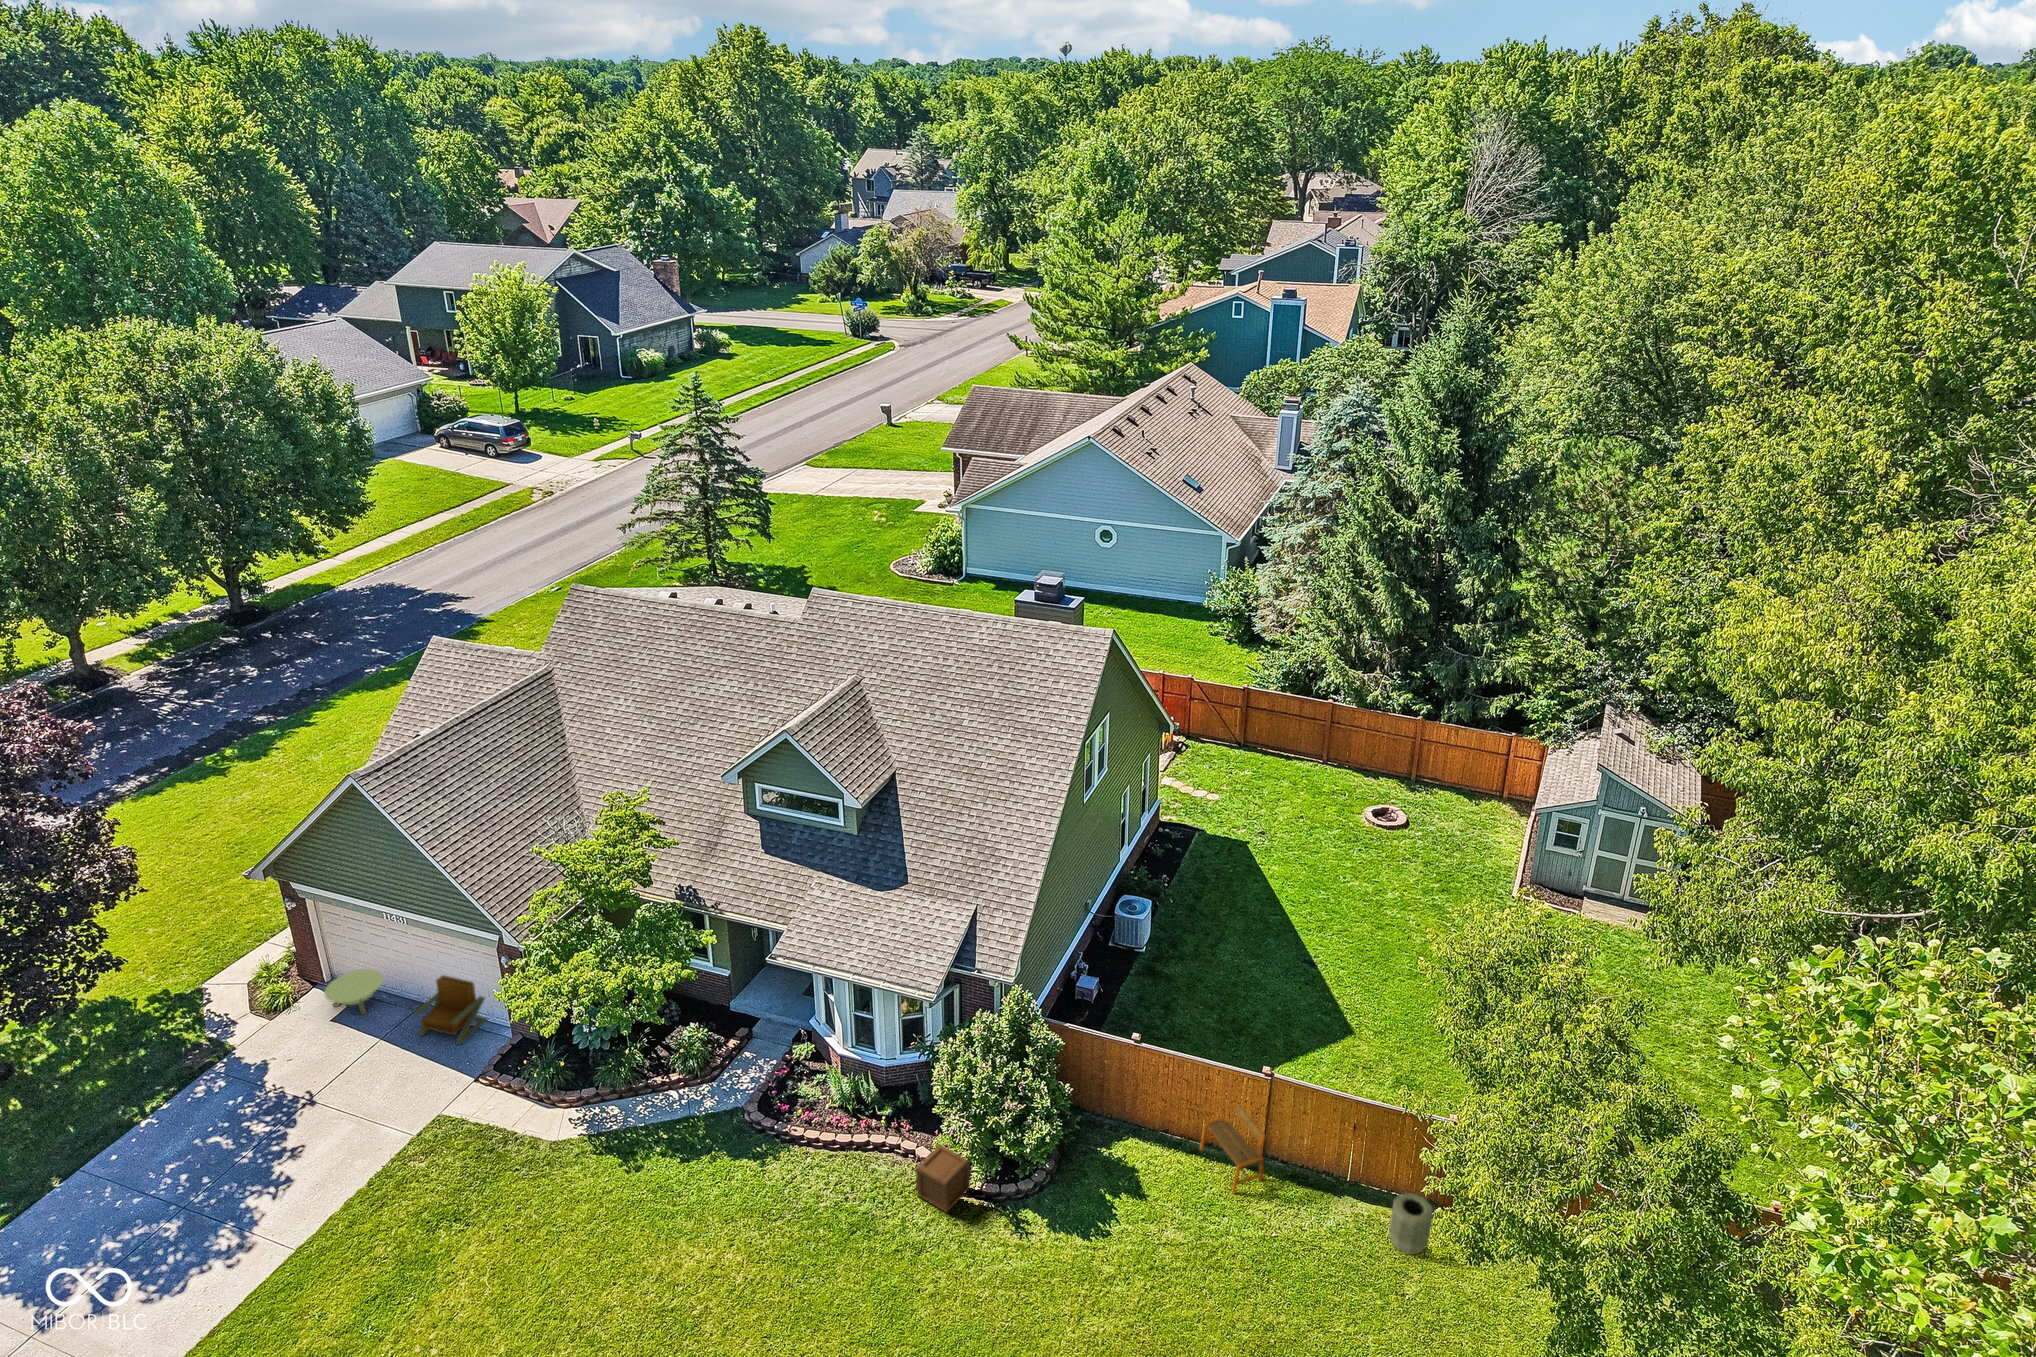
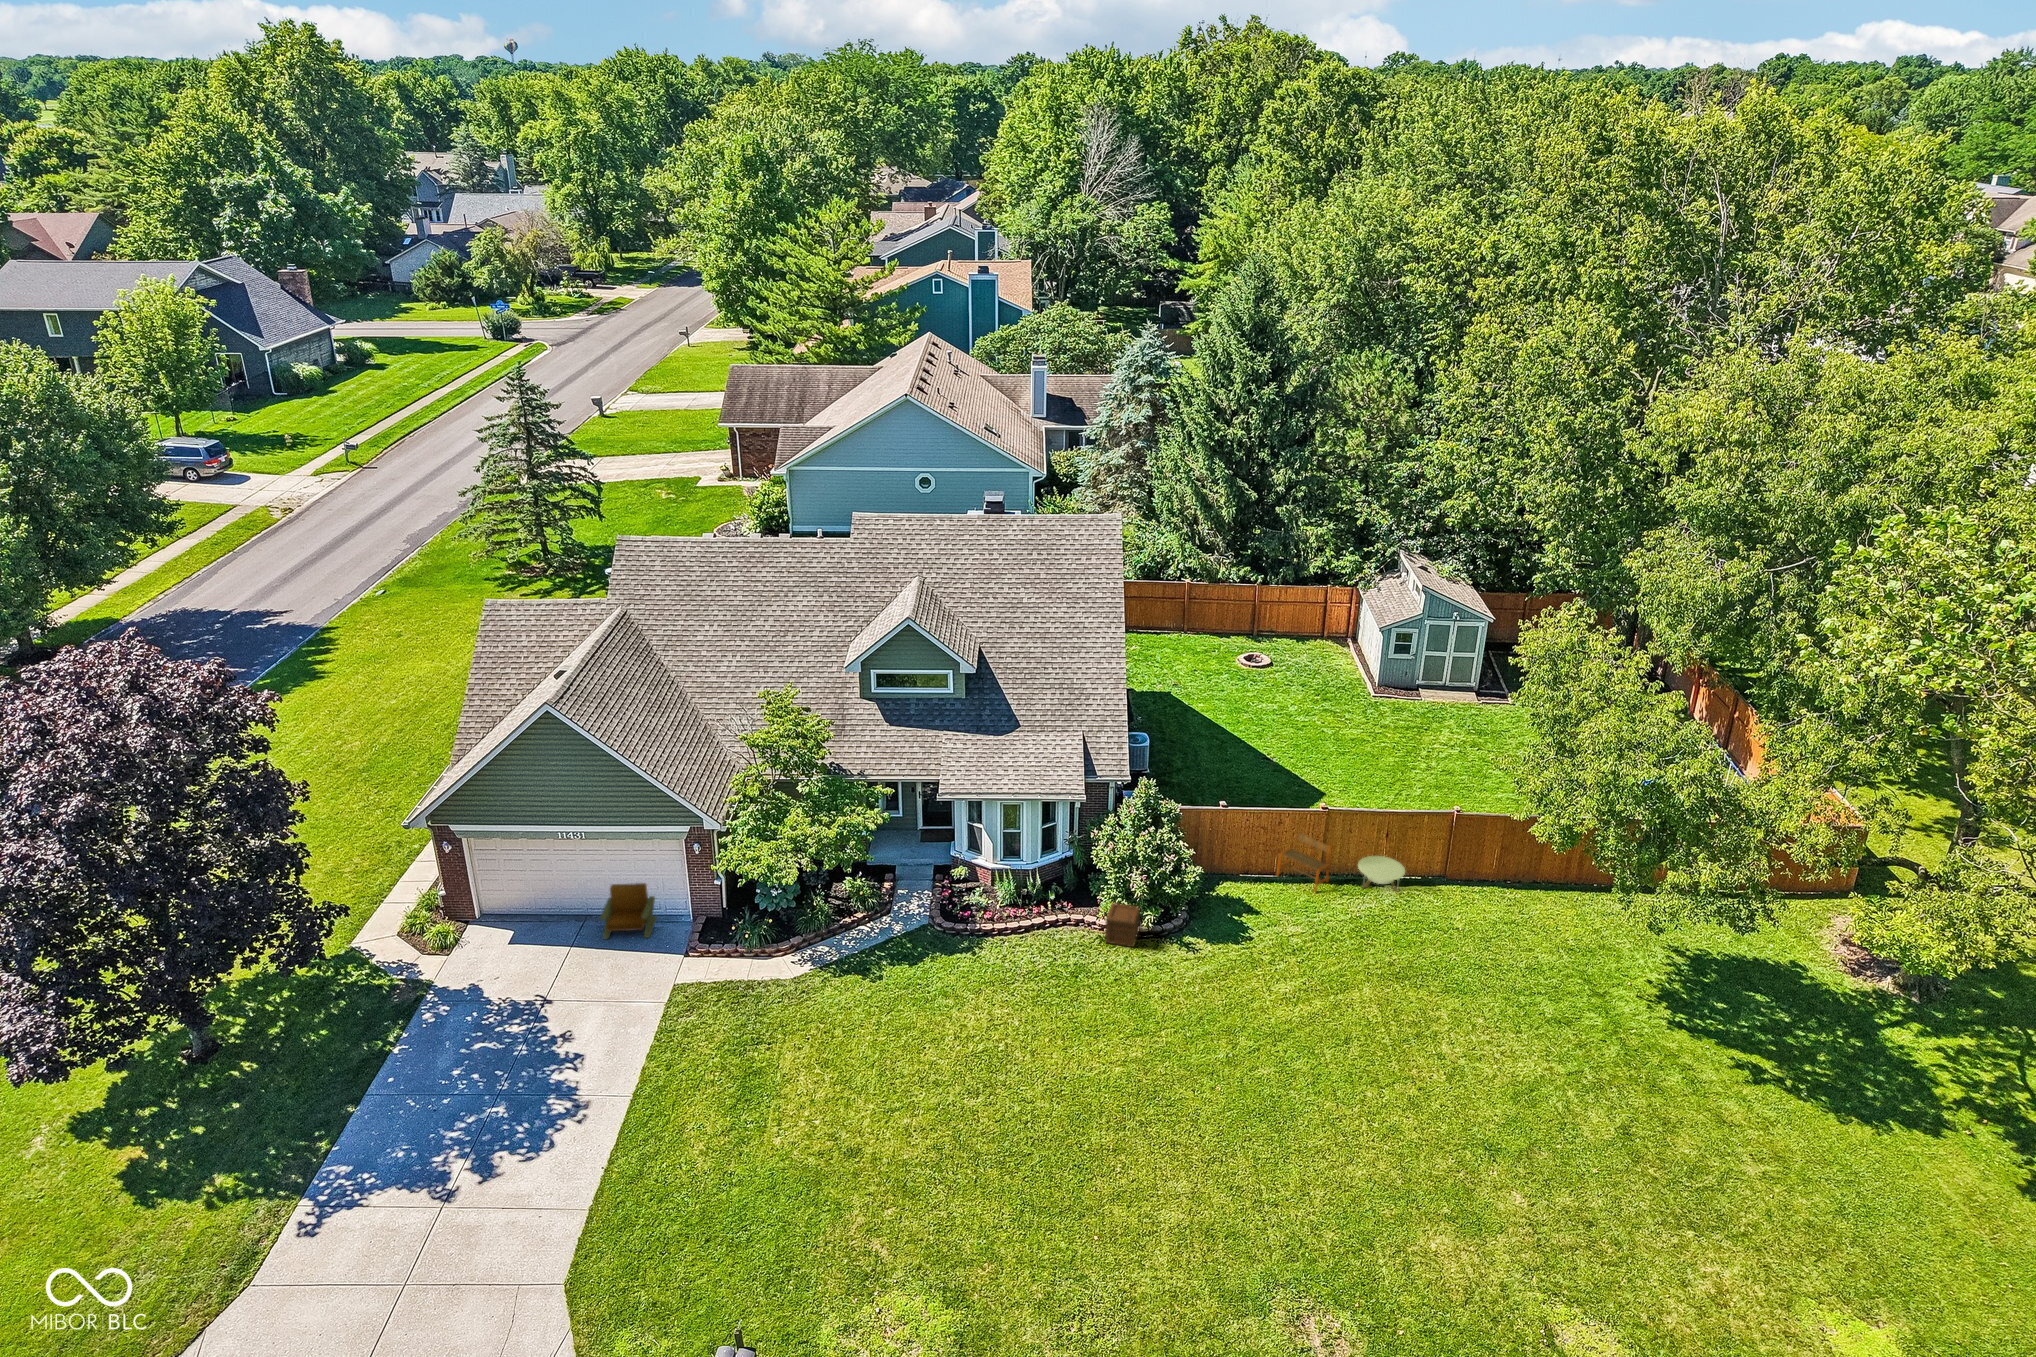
round table: present [324,969,383,1015] -> present [1358,856,1405,891]
trash can: present [1389,1193,1433,1255] -> none [1423,859,1454,899]

